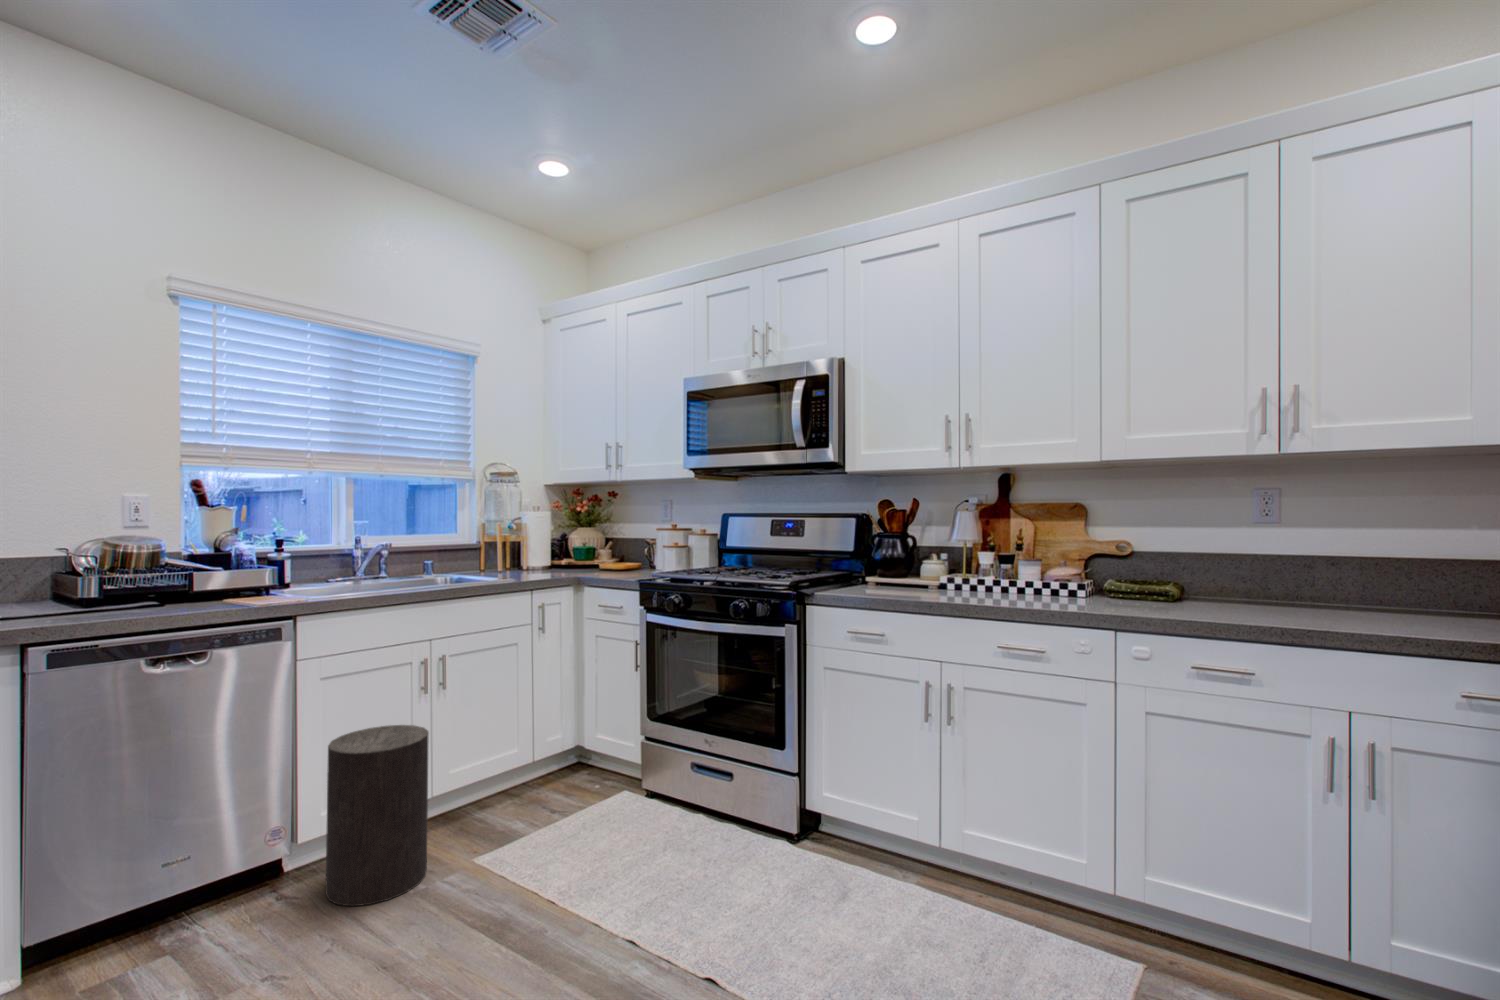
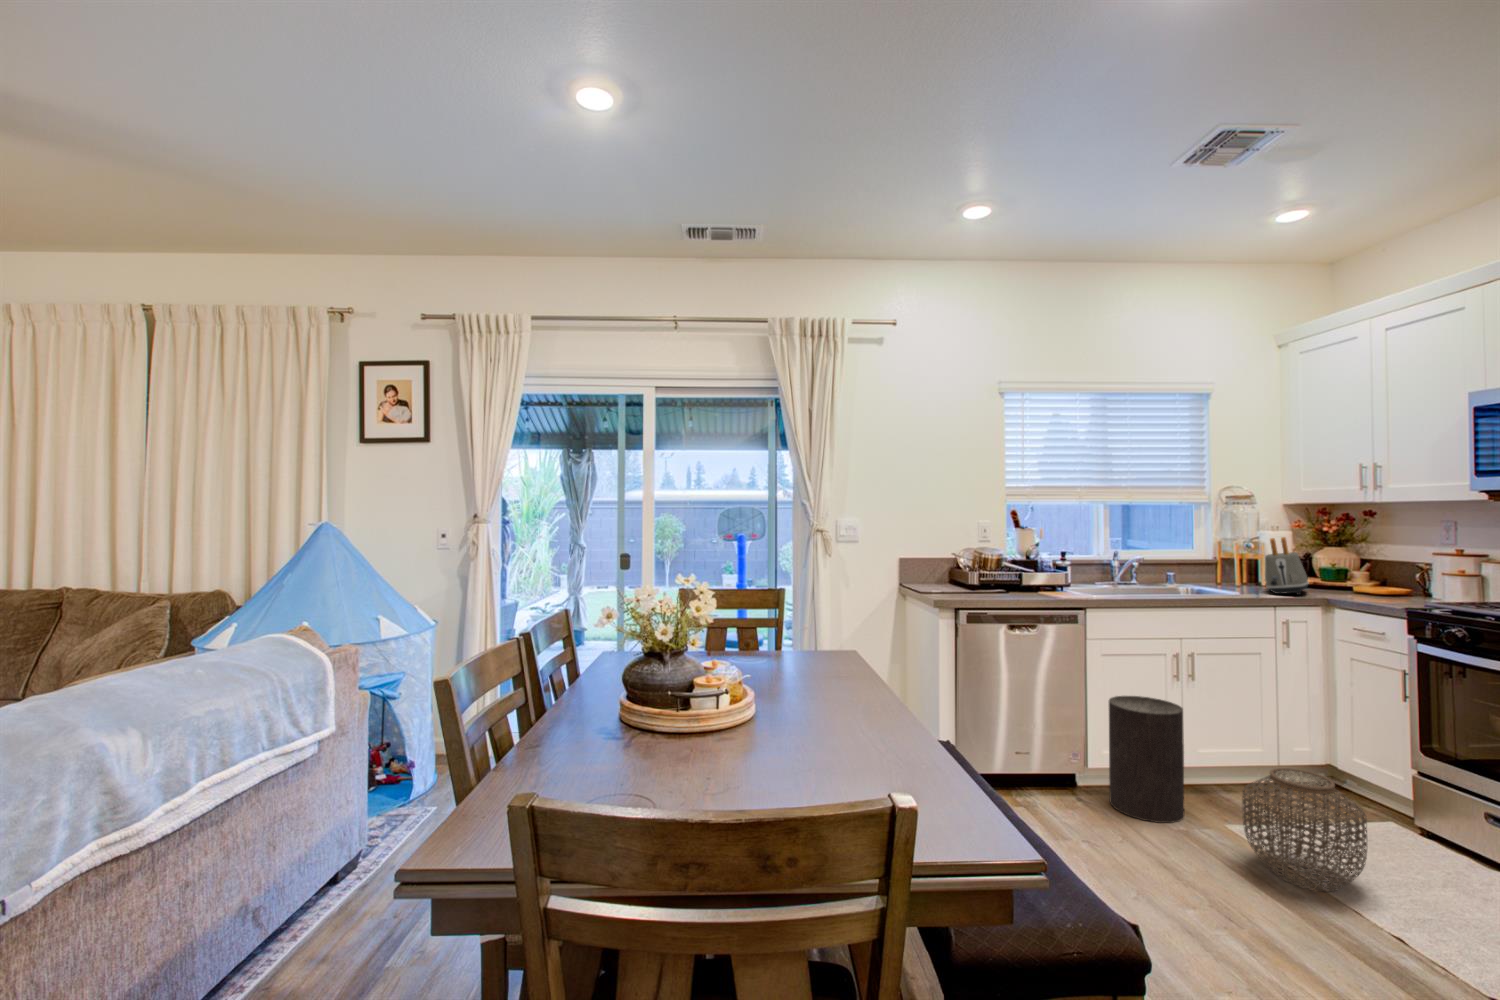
toaster: none [526,514,564,575] -> present [1265,537,1309,595]
woven basket: none [488,775,607,922] -> present [1242,768,1367,891]

